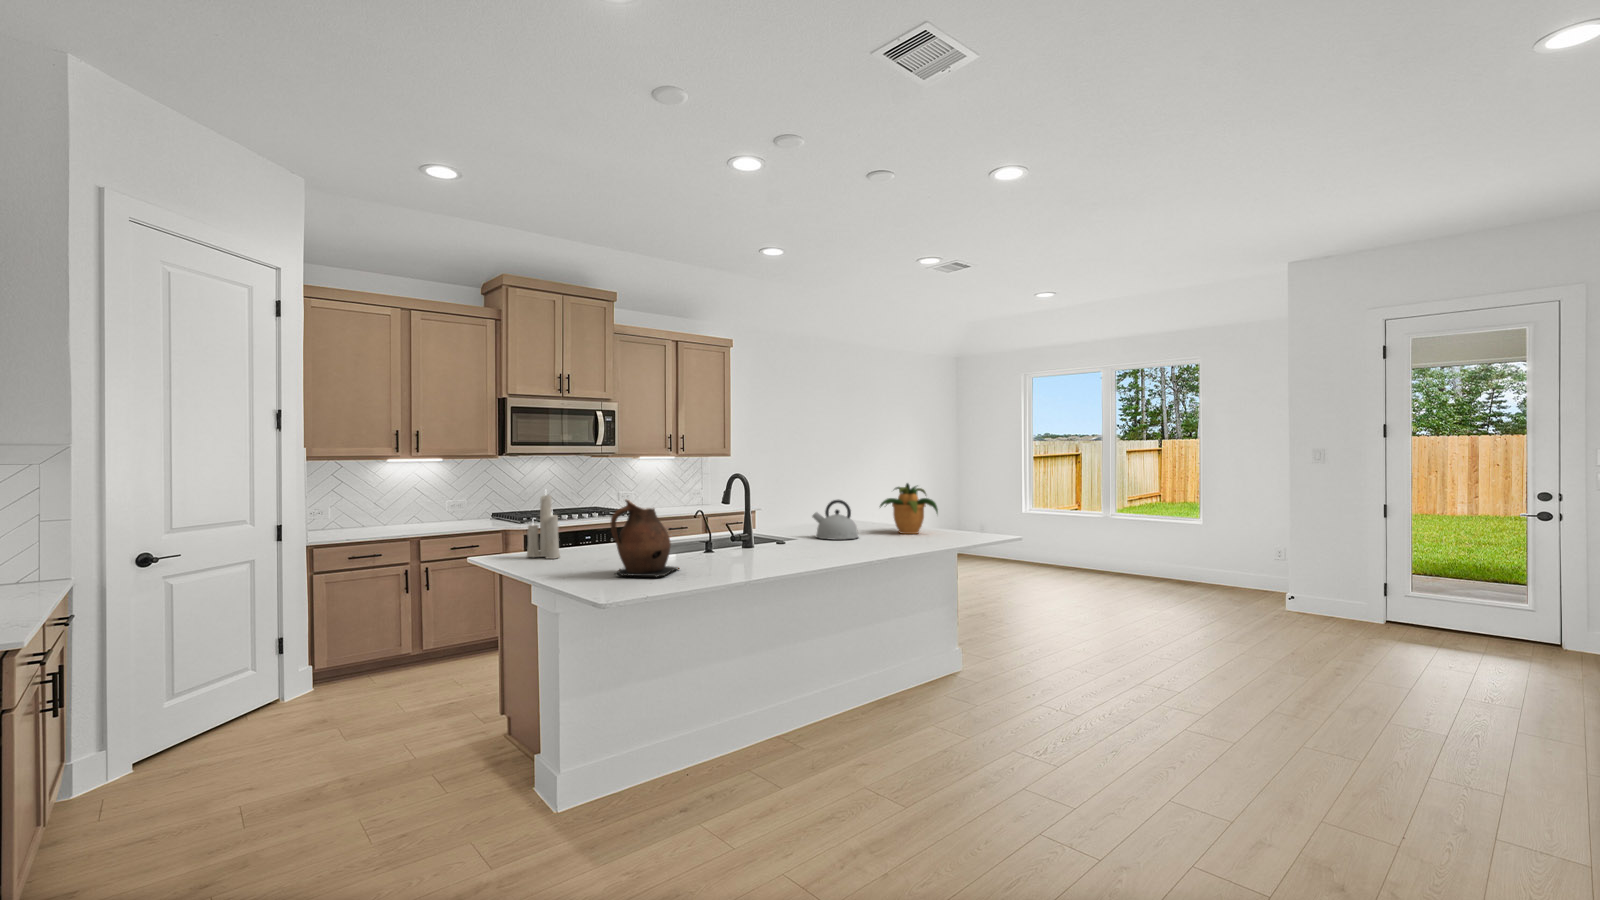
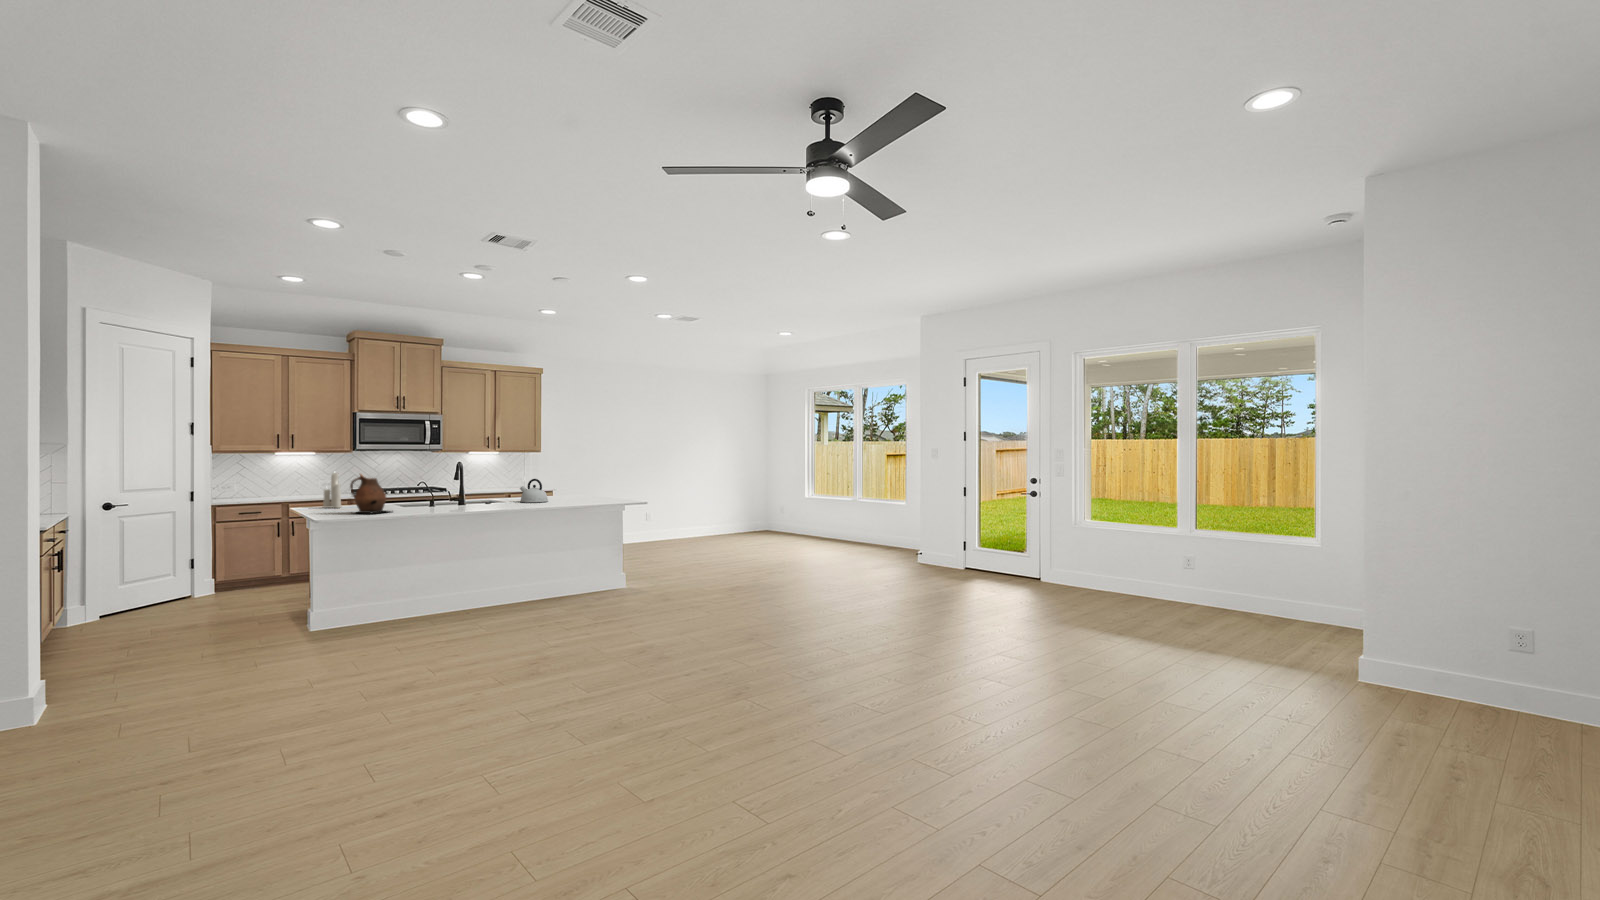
potted plant: present [880,483,938,534] -> none [565,469,606,501]

